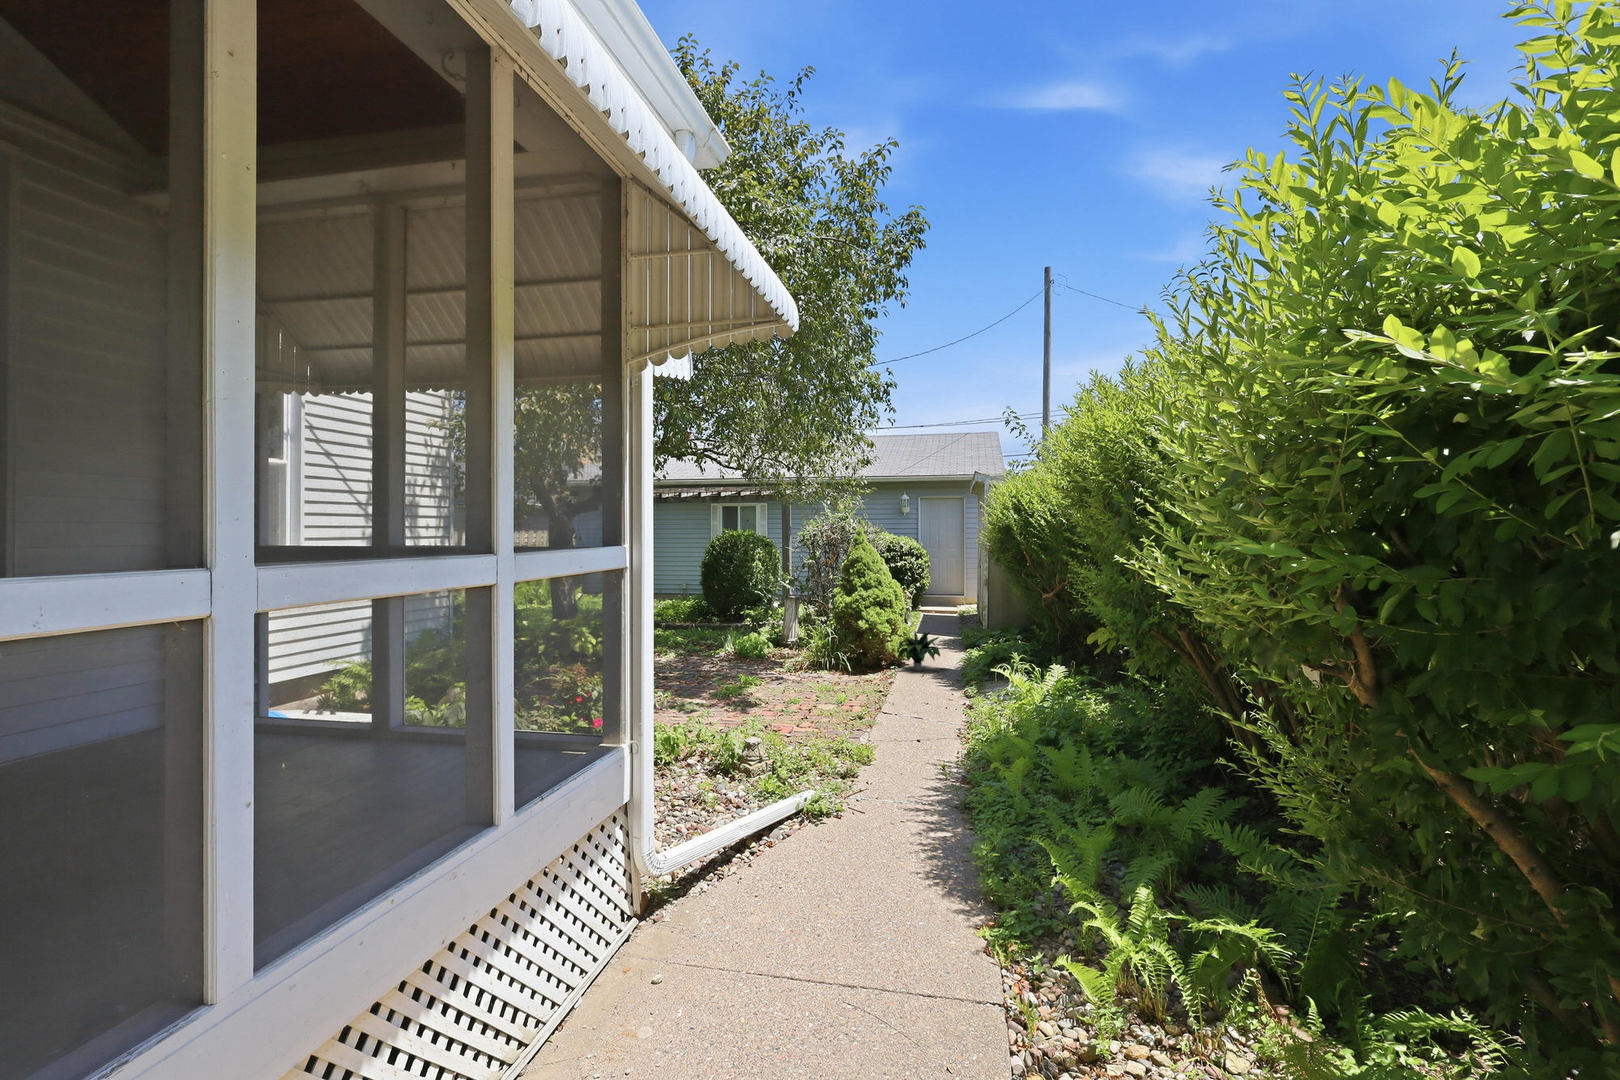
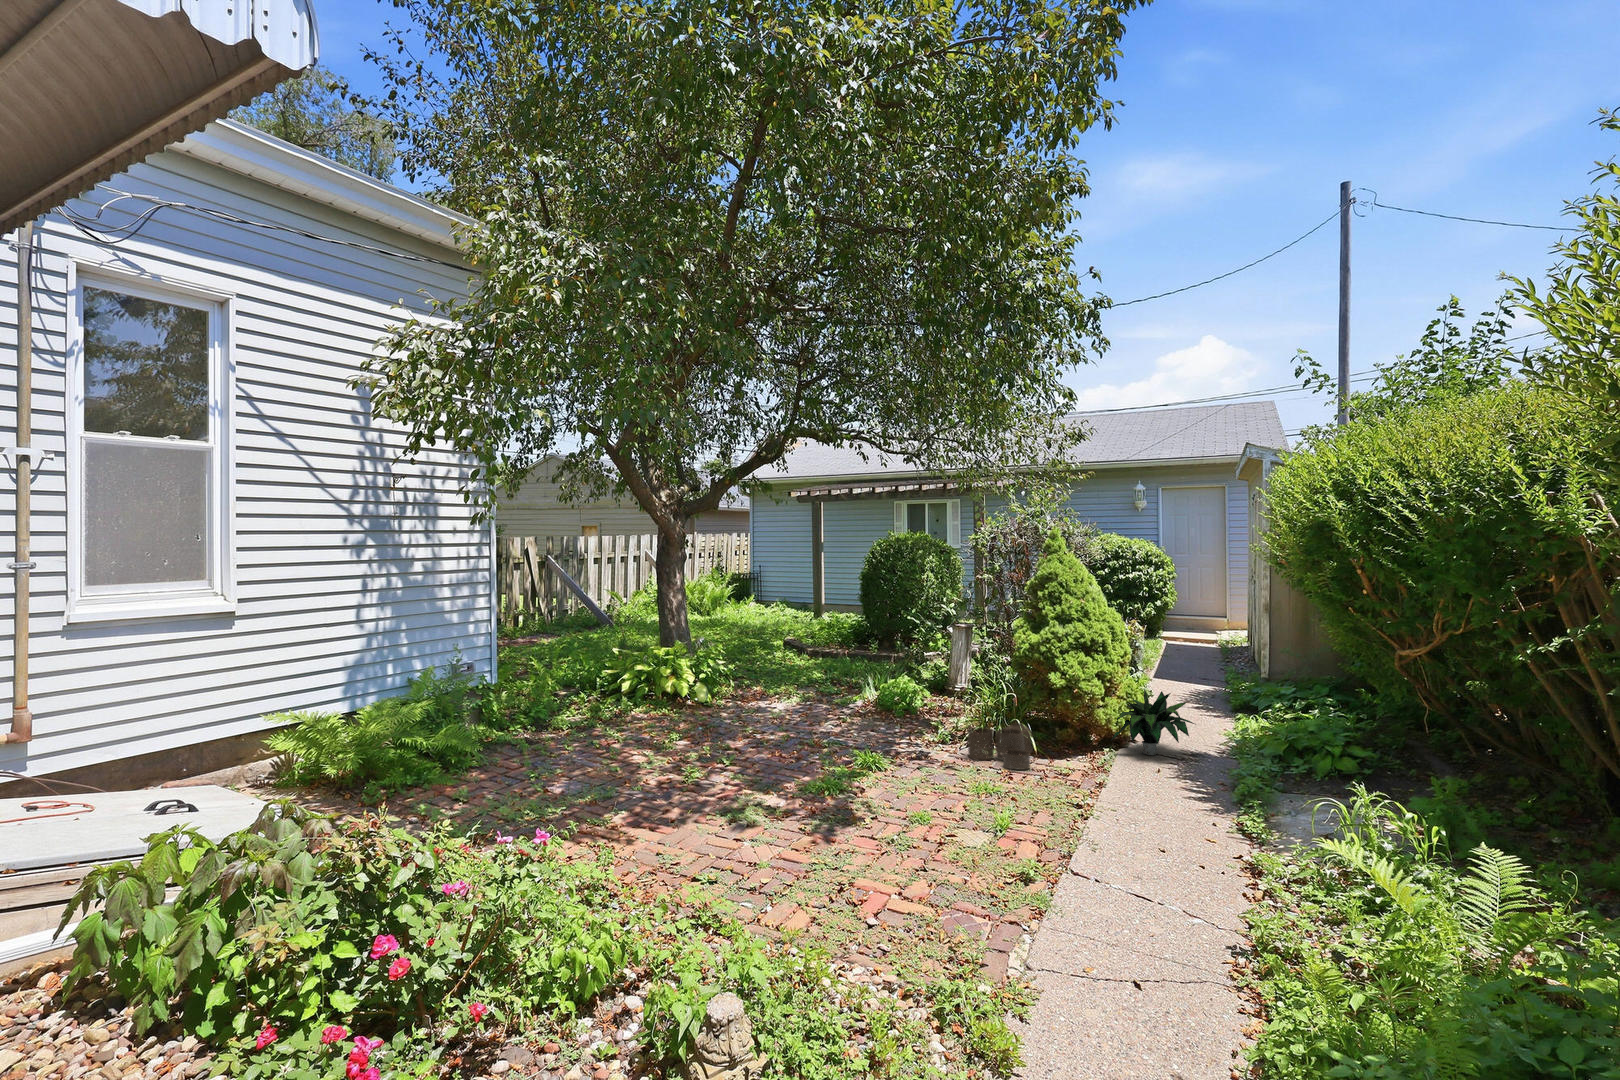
woven basket: none [808,652,849,680] -> present [968,723,1033,770]

